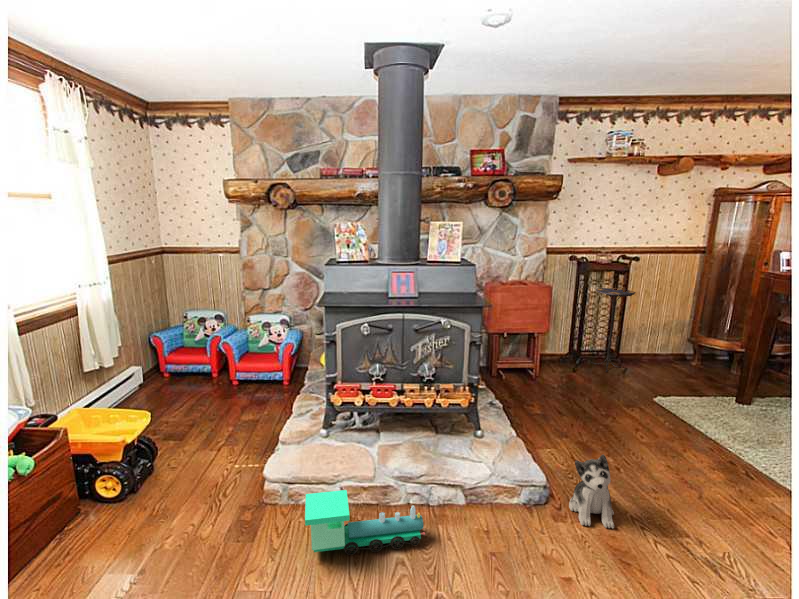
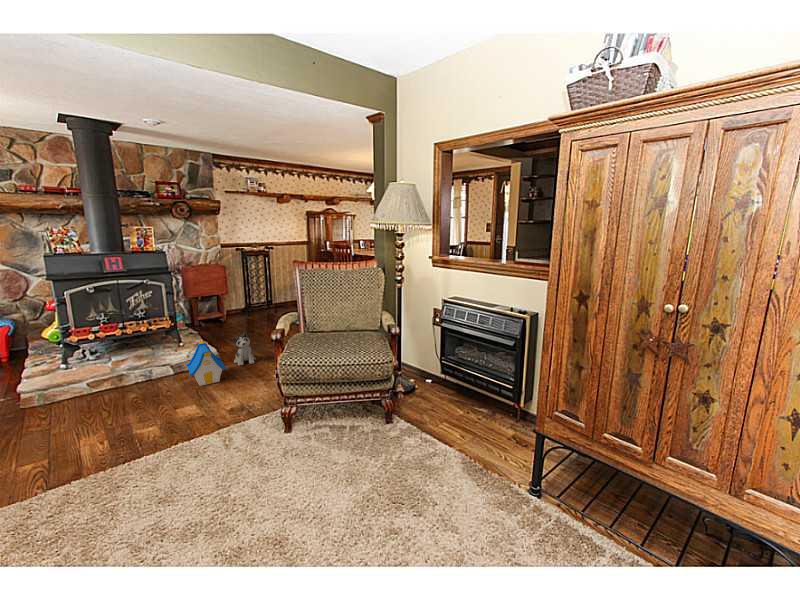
side table: present [591,288,635,372] -> none [253,266,277,312]
toy house: none [486,459,567,569] -> present [186,341,227,386]
toy train: present [305,490,425,555] -> none [61,374,150,410]

